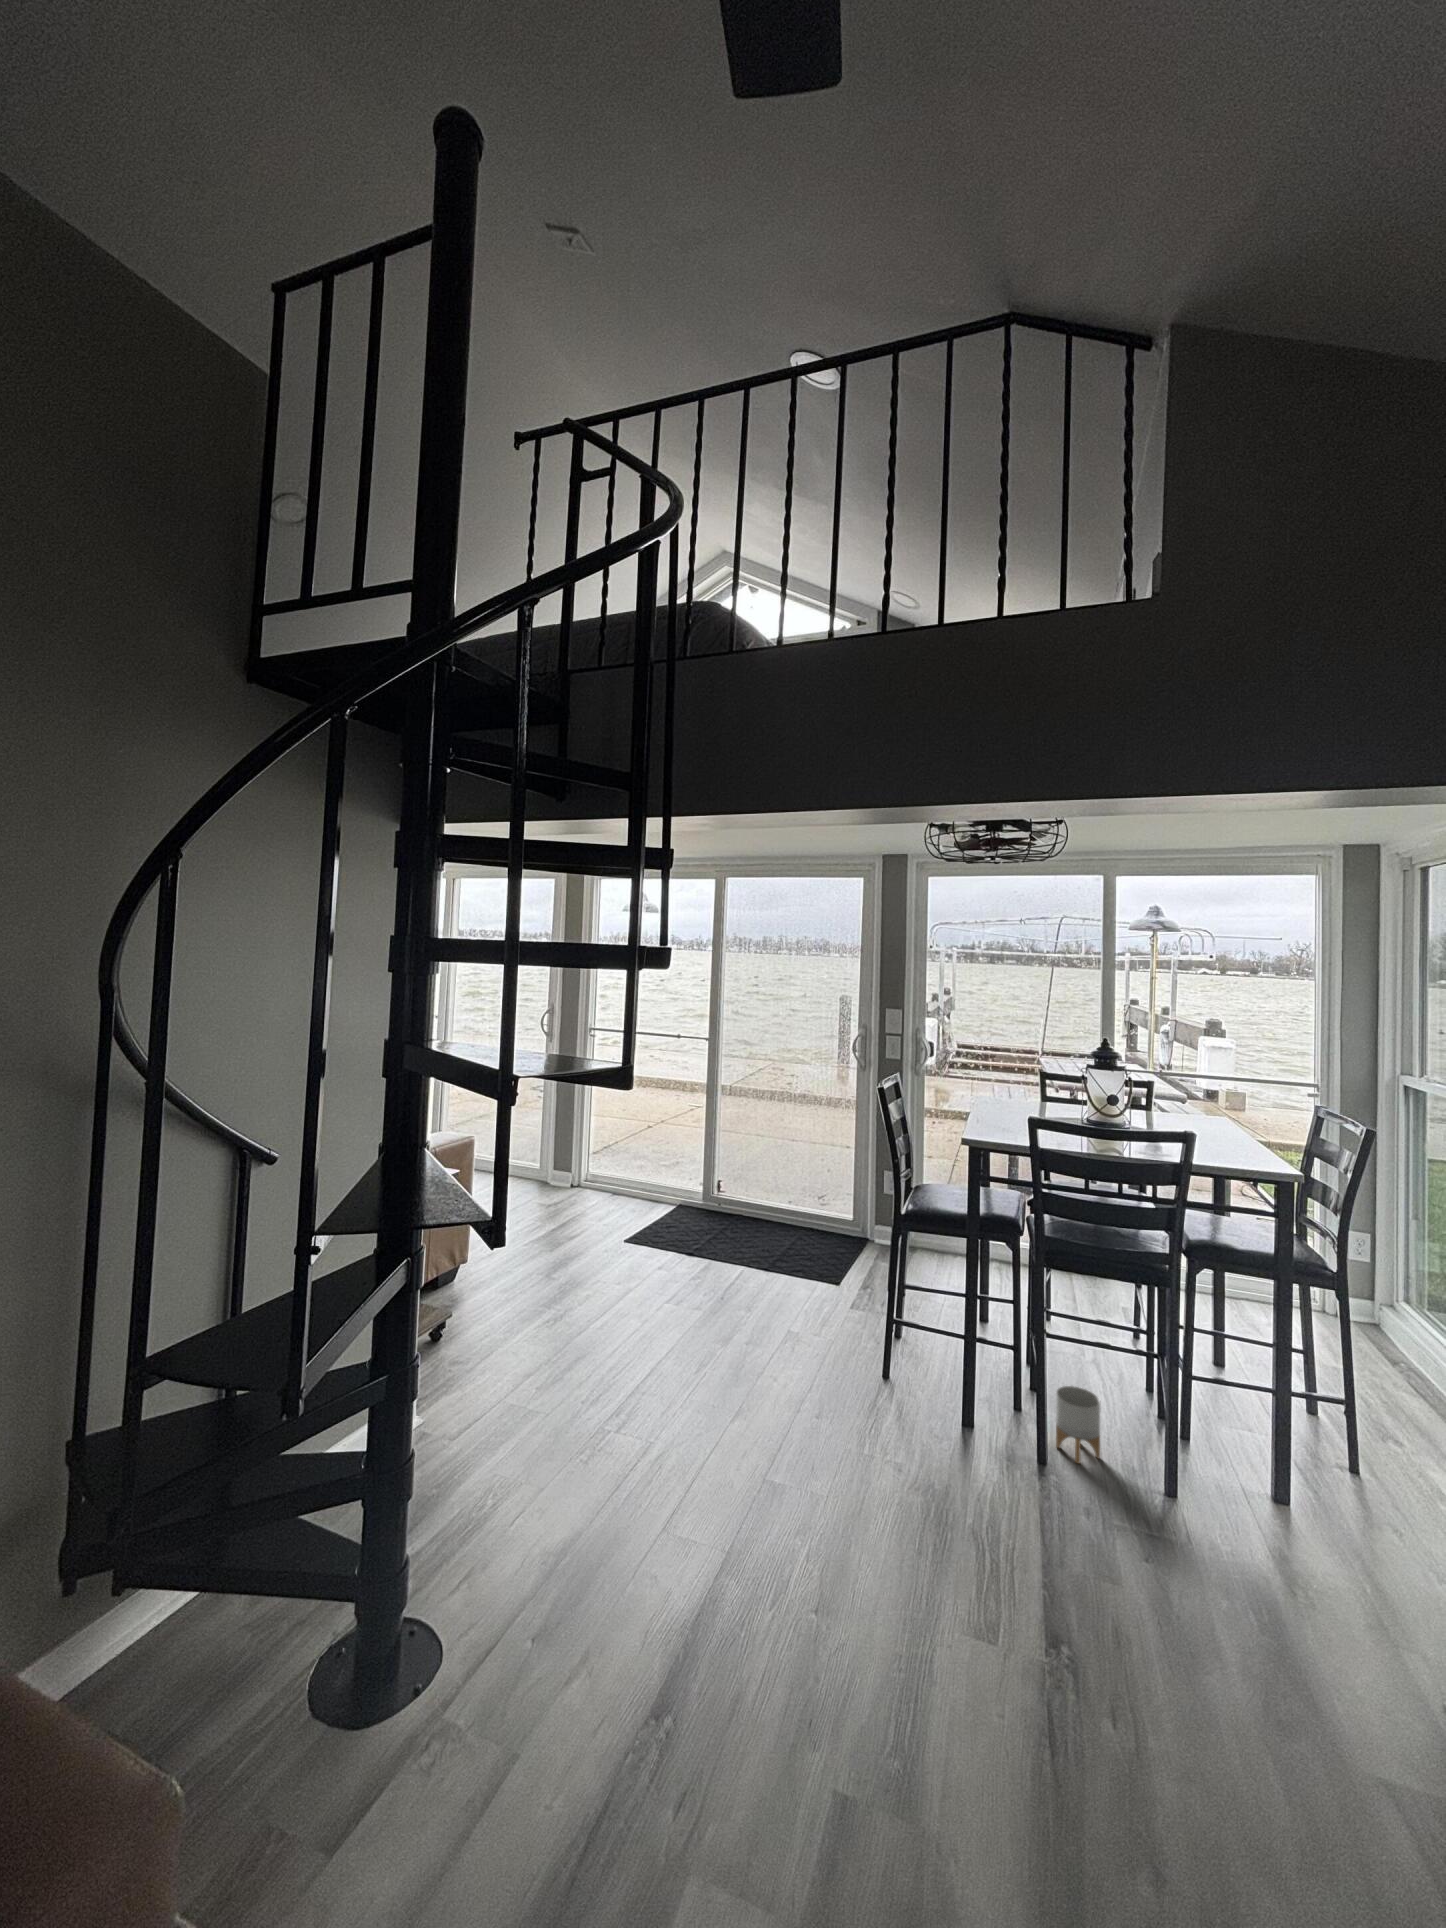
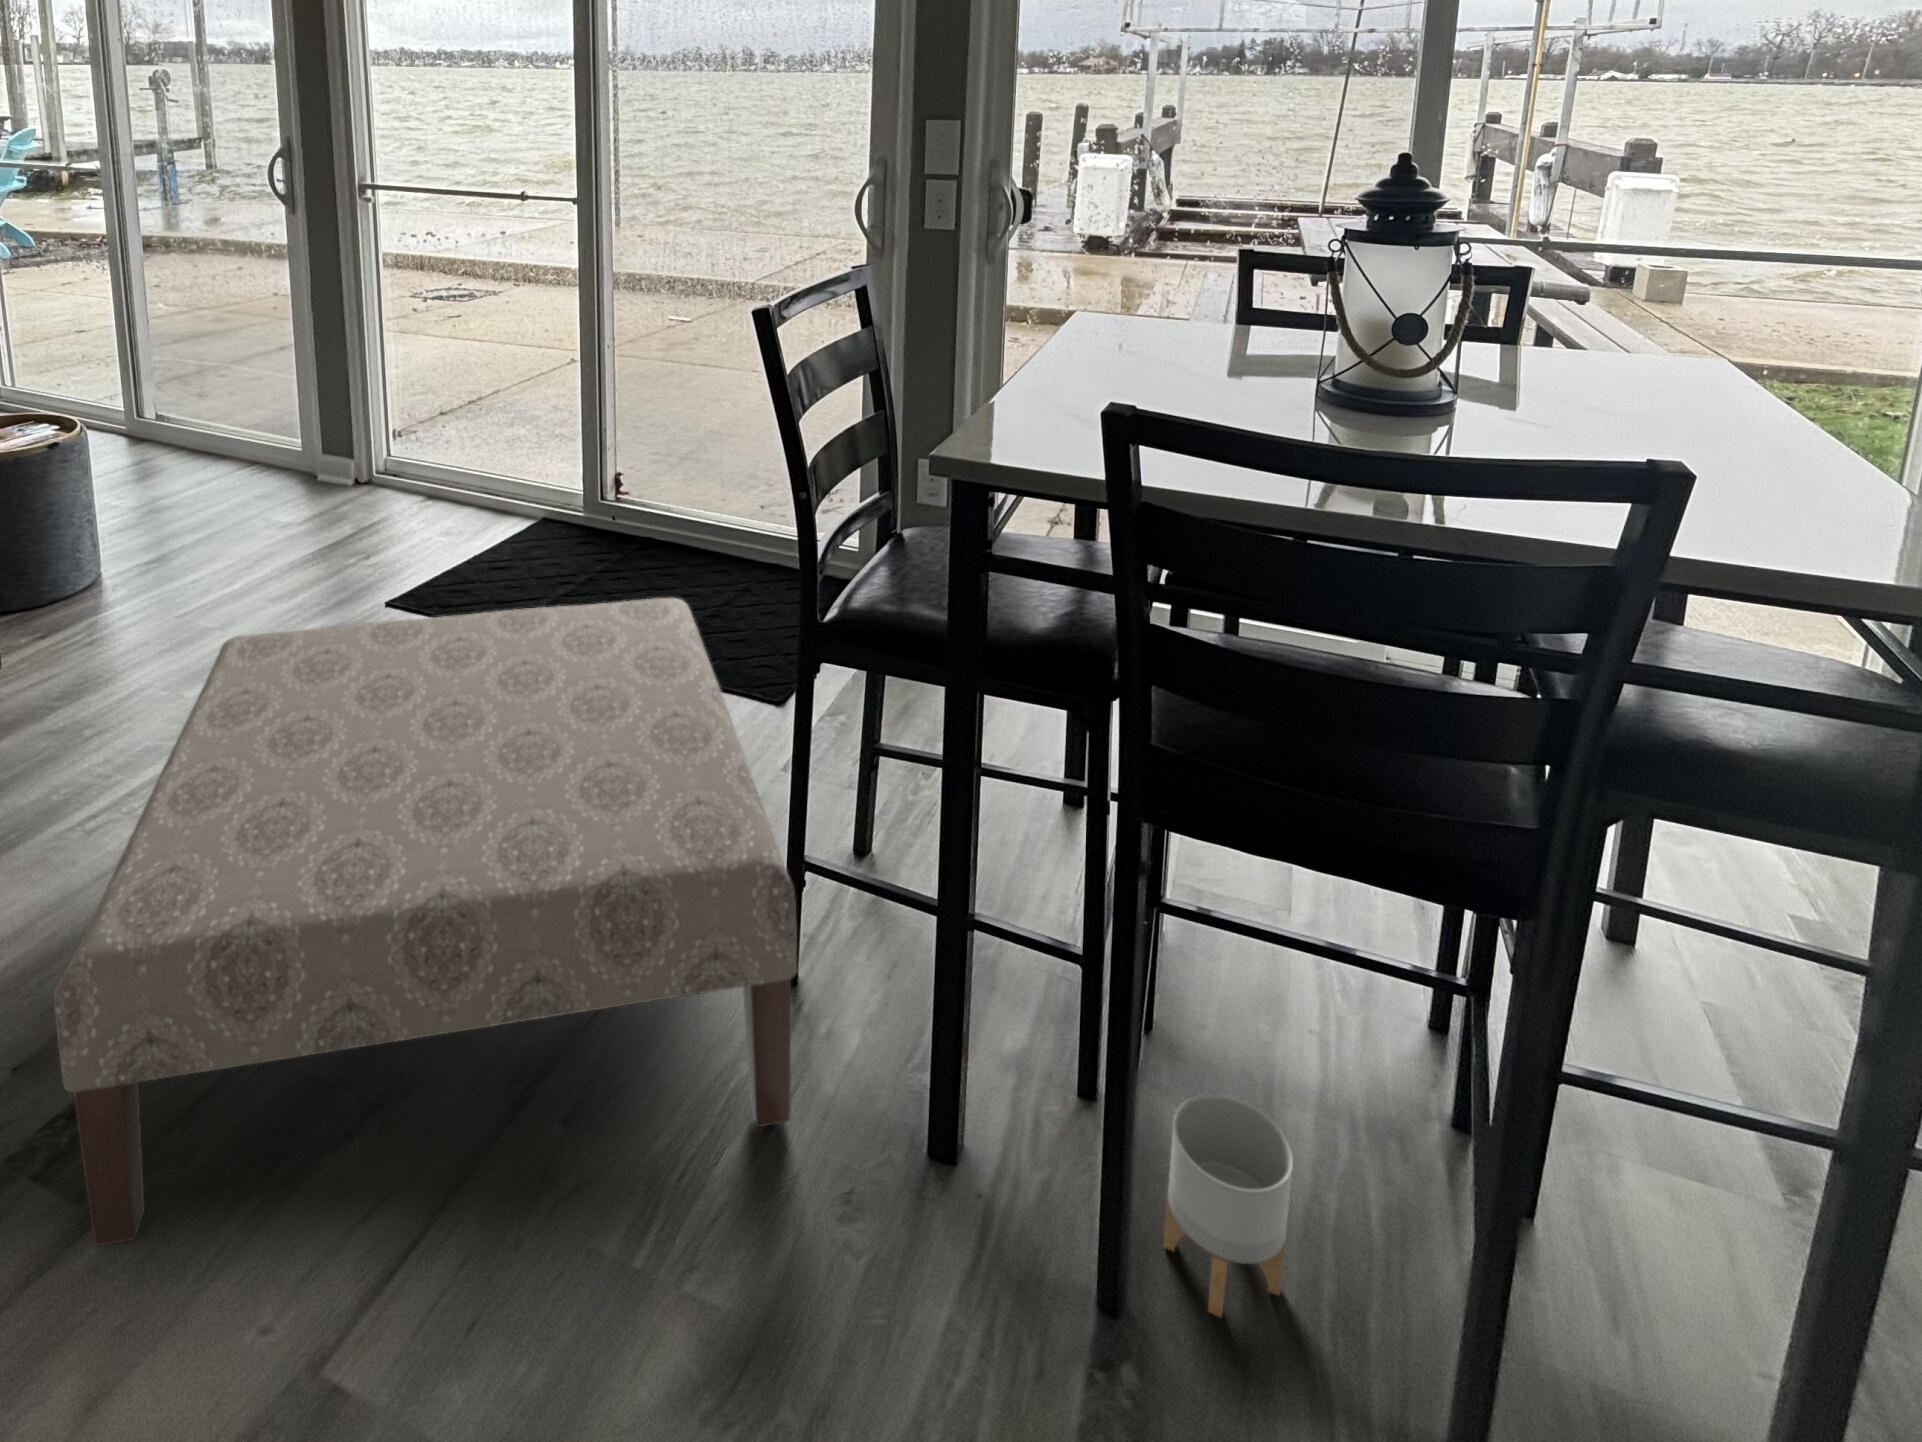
ottoman: none [619,1222,909,1448] -> present [54,598,797,1246]

